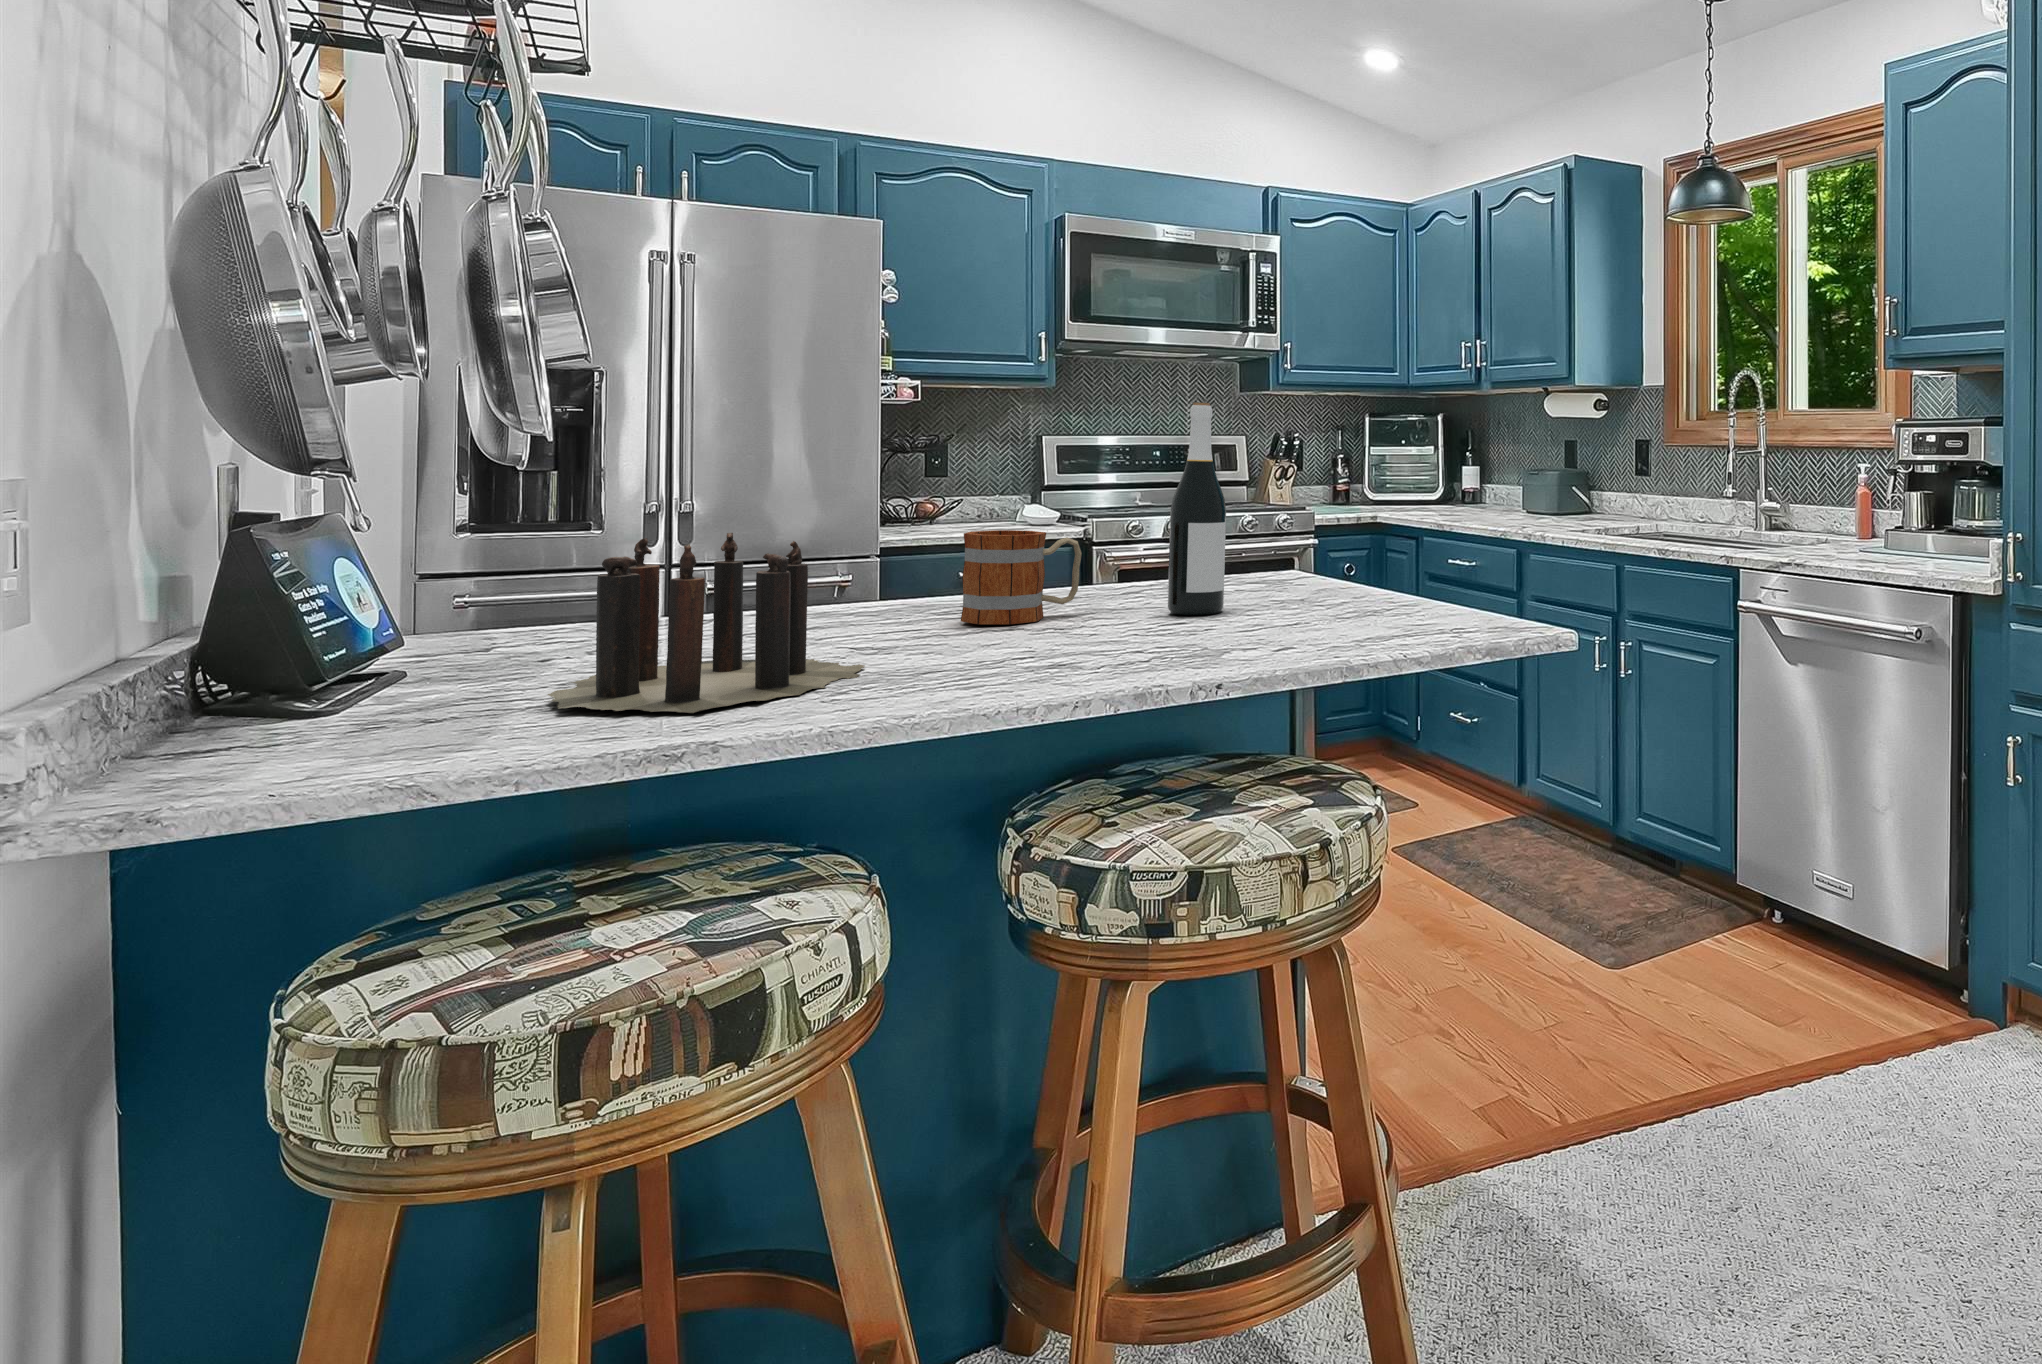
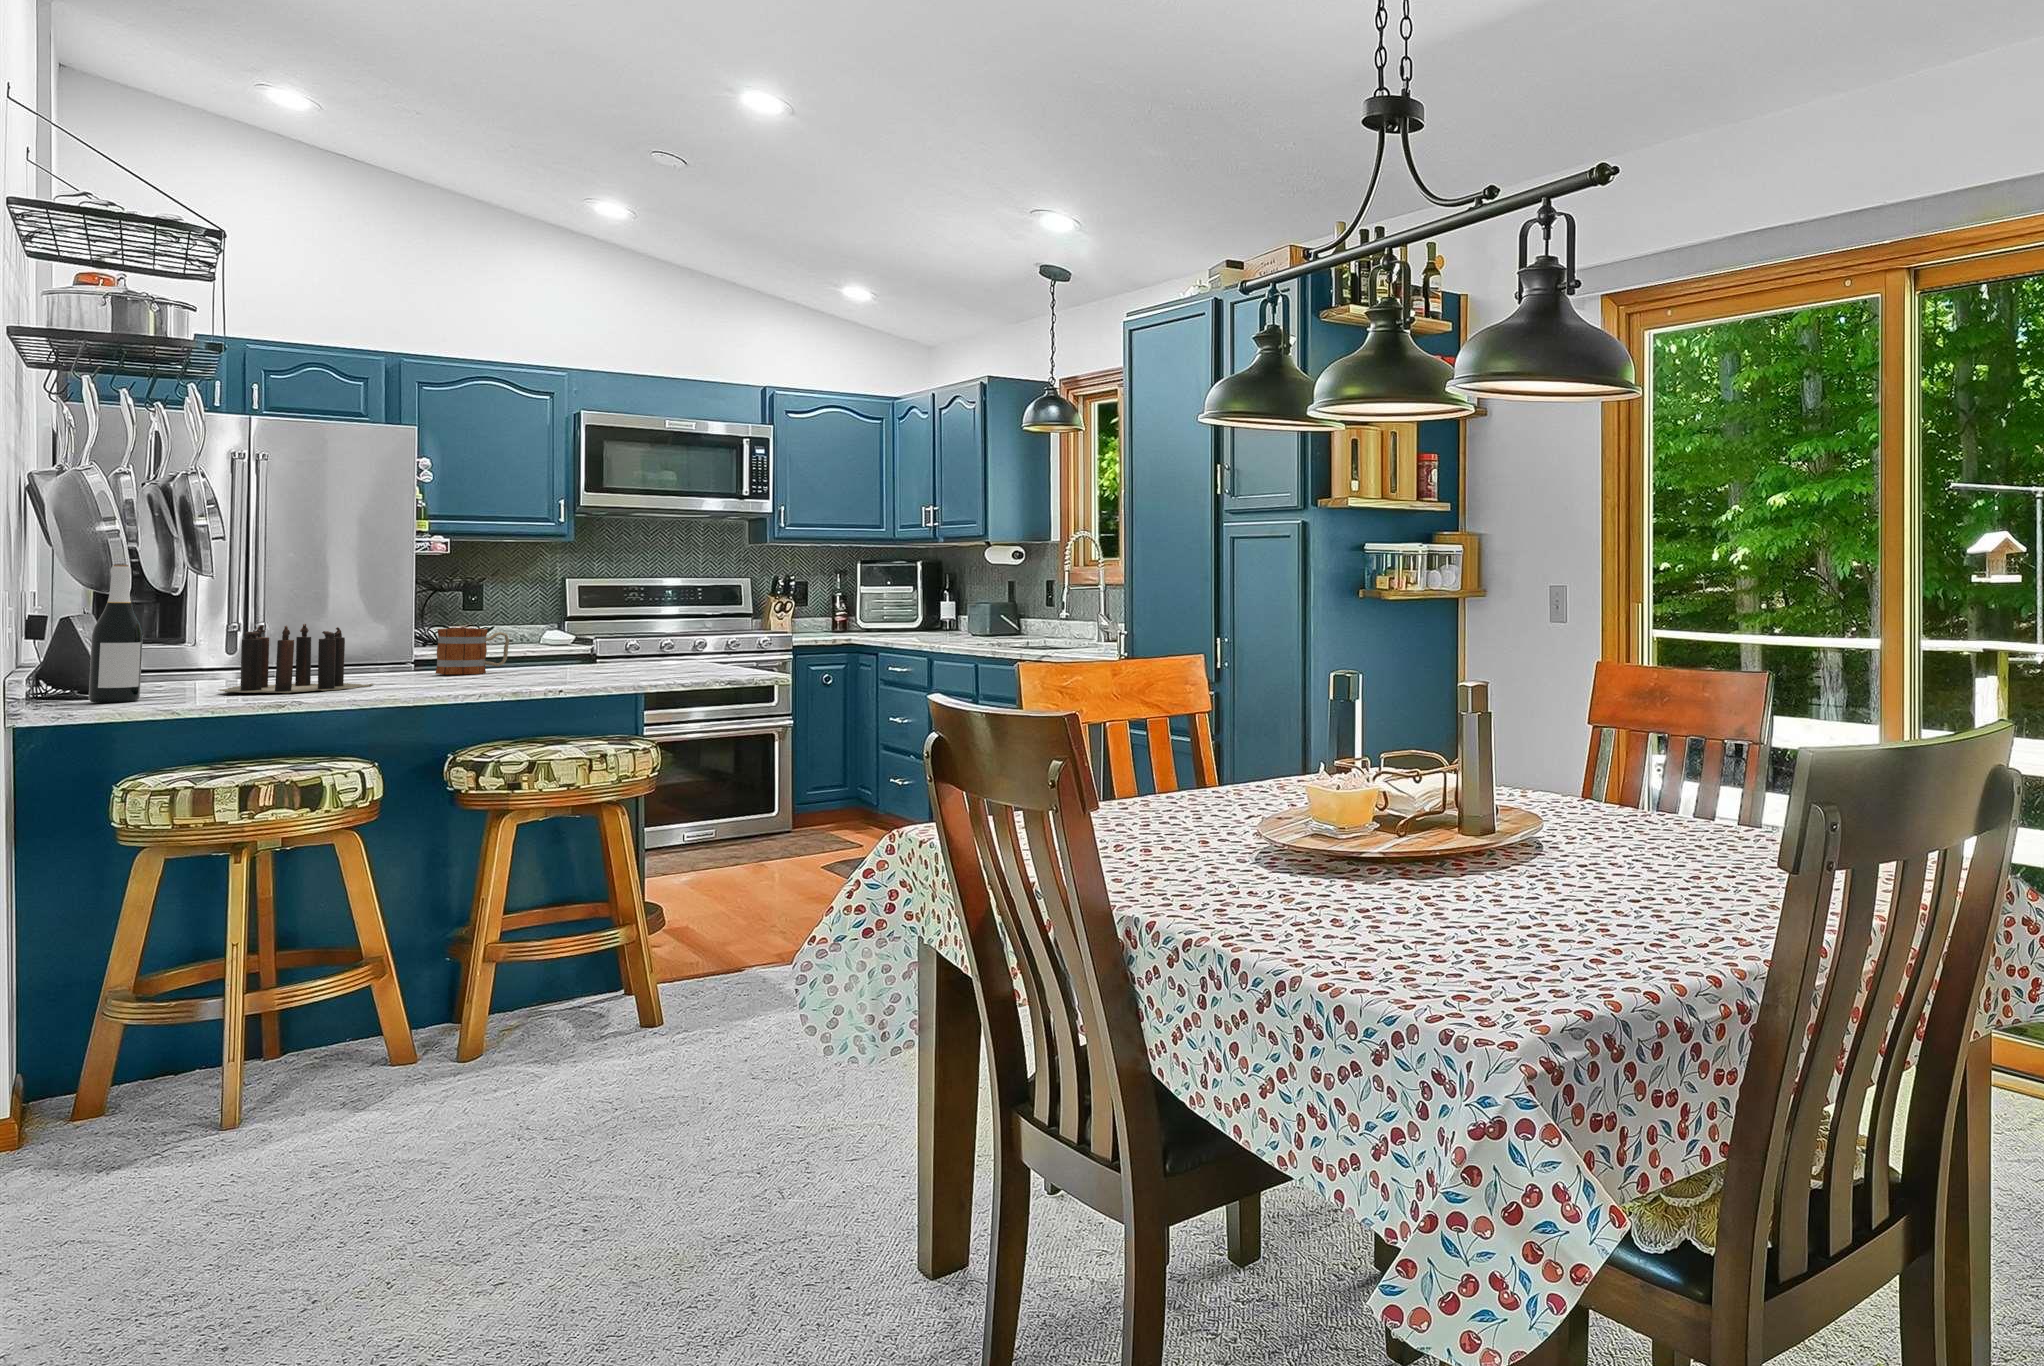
wine bottle: present [1168,403,1226,615] -> present [89,565,143,703]

